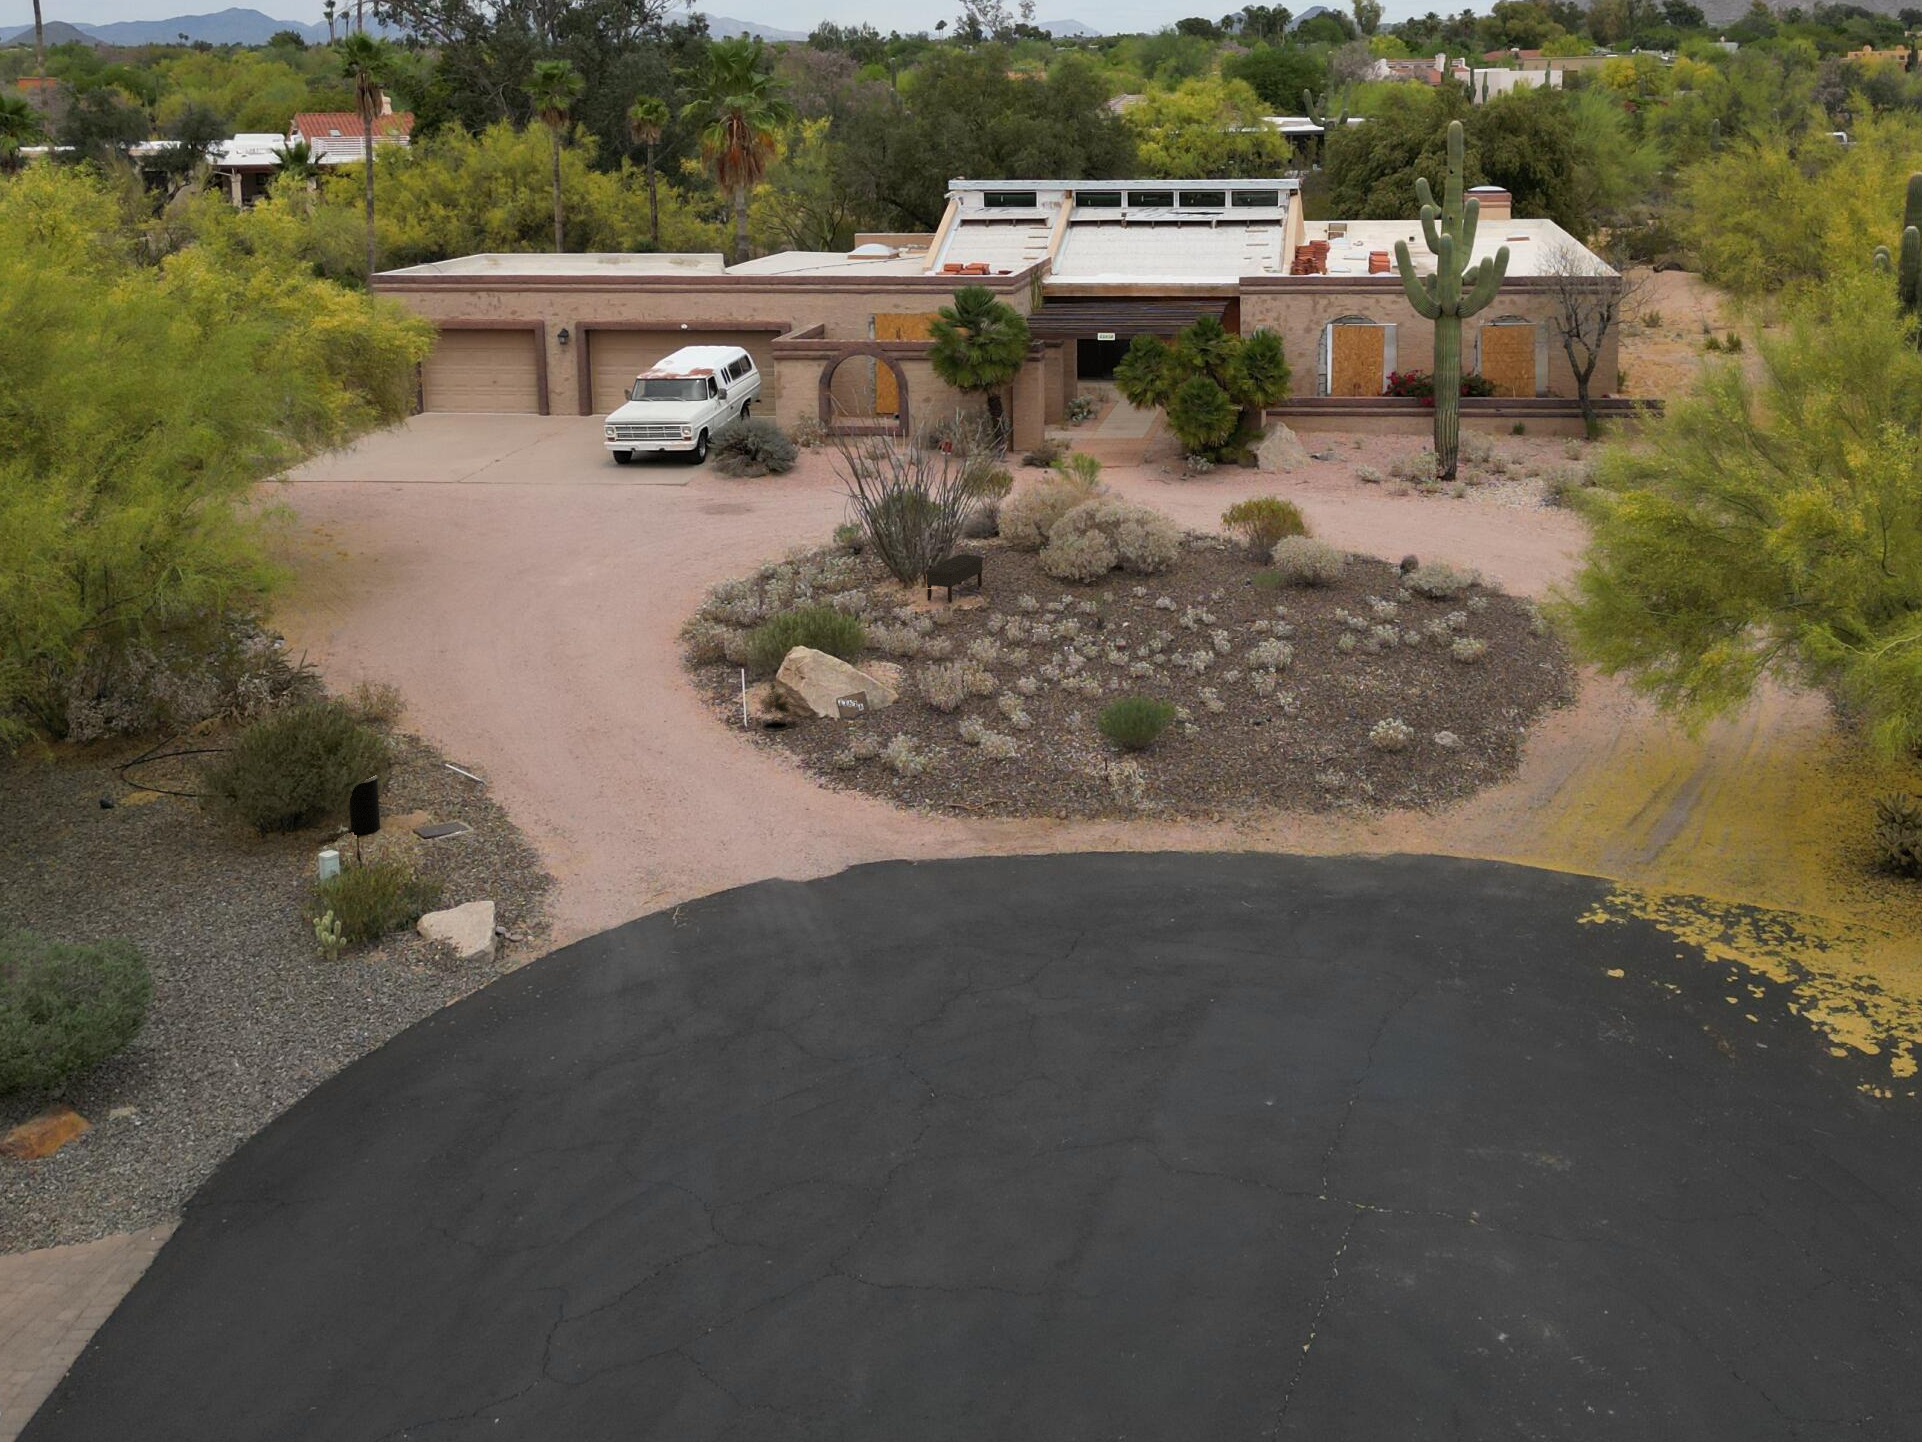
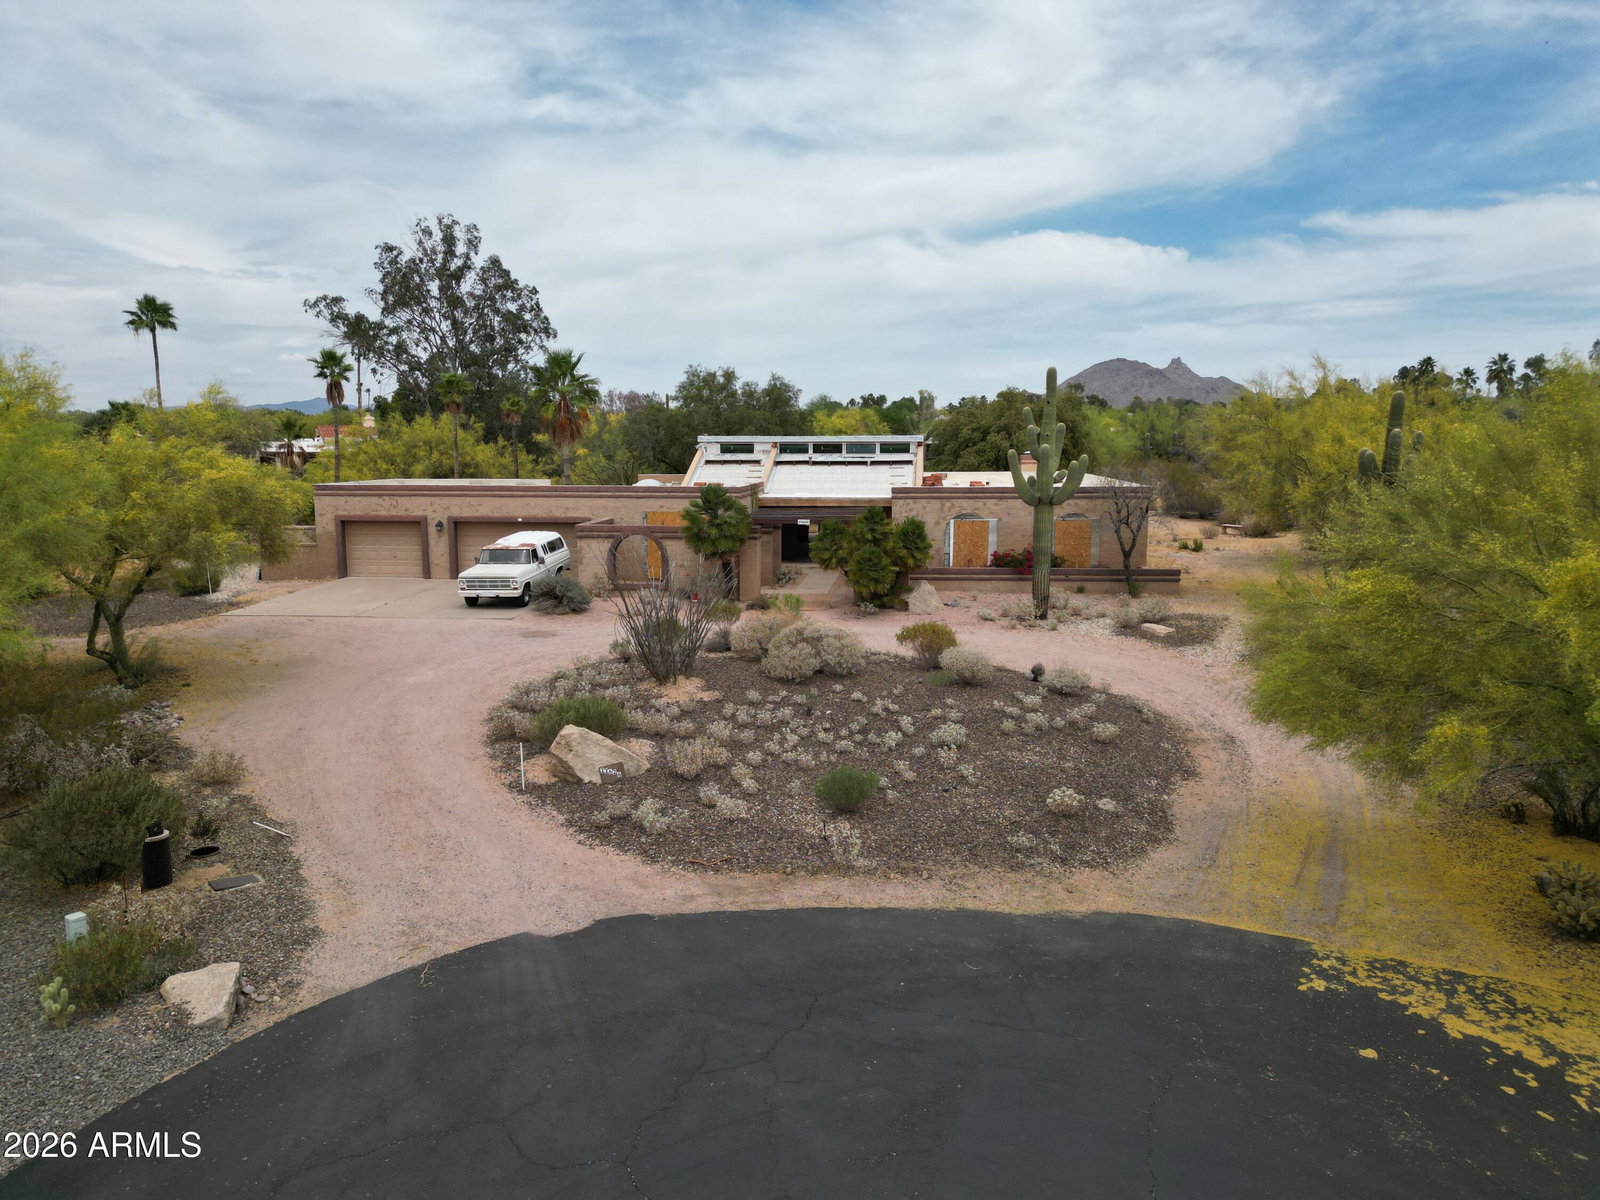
bench: present [926,554,983,603] -> none [676,660,720,695]
potted tree: present [759,684,790,731] -> present [189,811,221,858]

